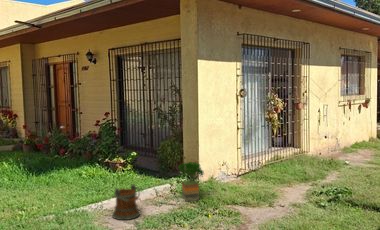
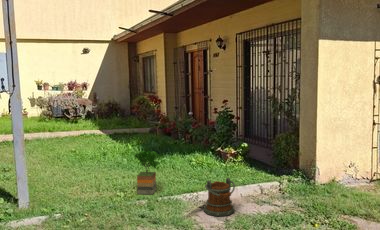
potted tree: present [178,162,204,201] -> present [134,151,160,194]

